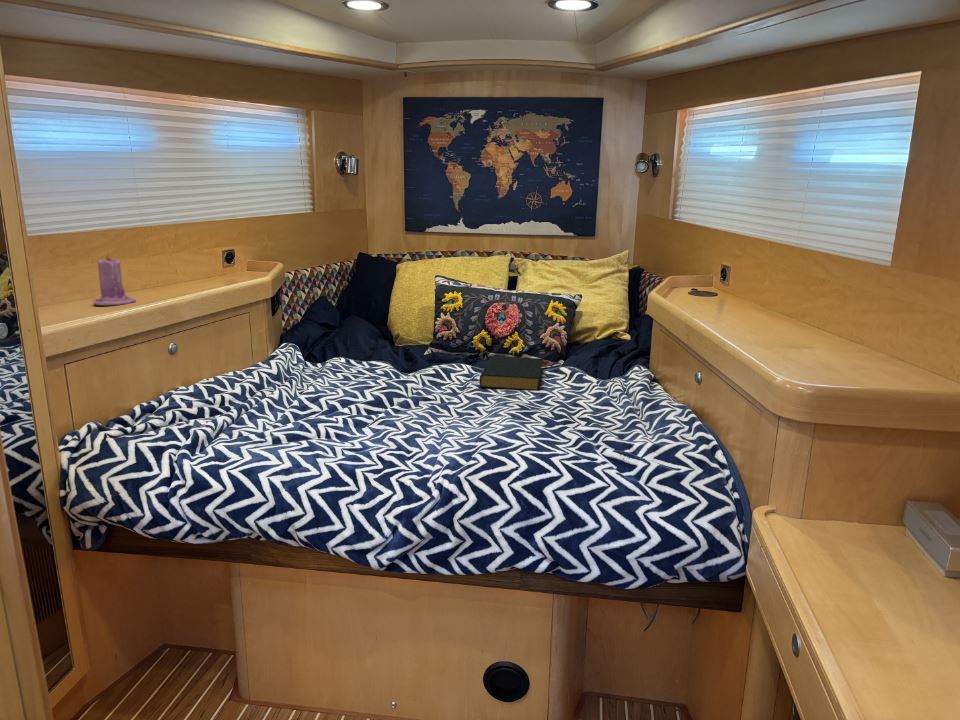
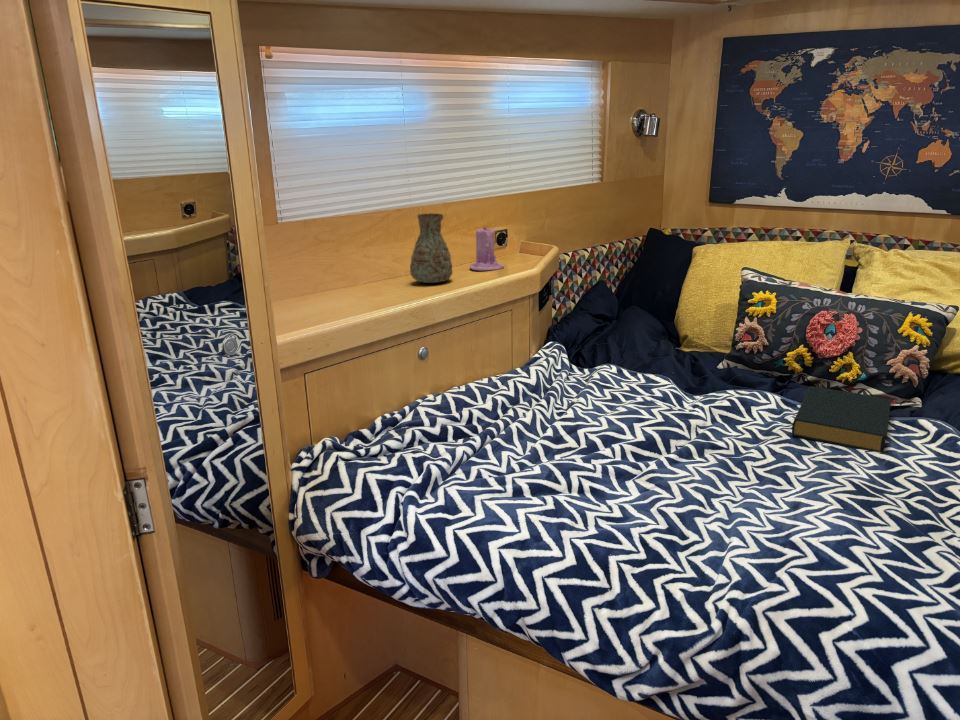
decorative vase: none [149,228,192,290] -> present [410,213,452,283]
candle: present [93,253,136,305] -> present [470,225,504,271]

